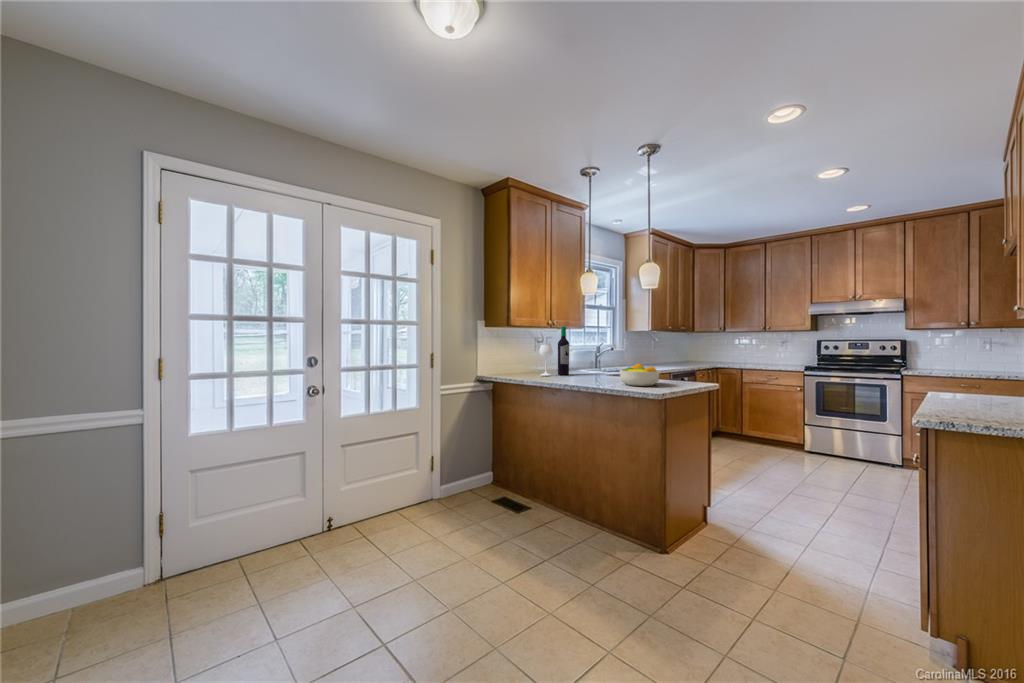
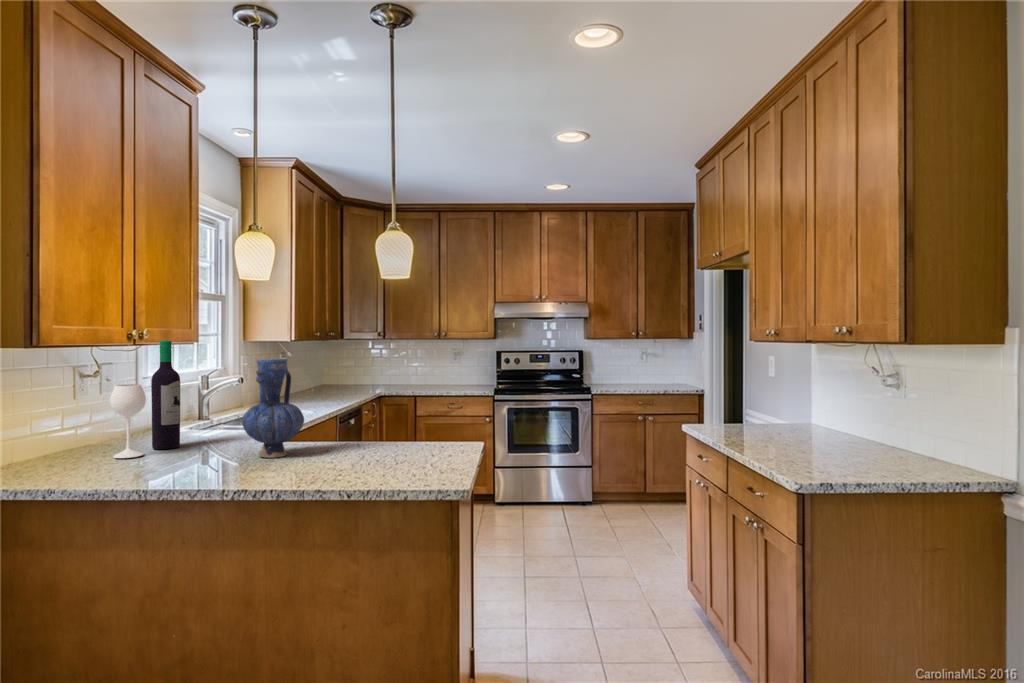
vase: none [584,333,612,380] -> present [242,358,304,458]
fruit bowl: present [620,363,660,386] -> none [342,418,424,467]

